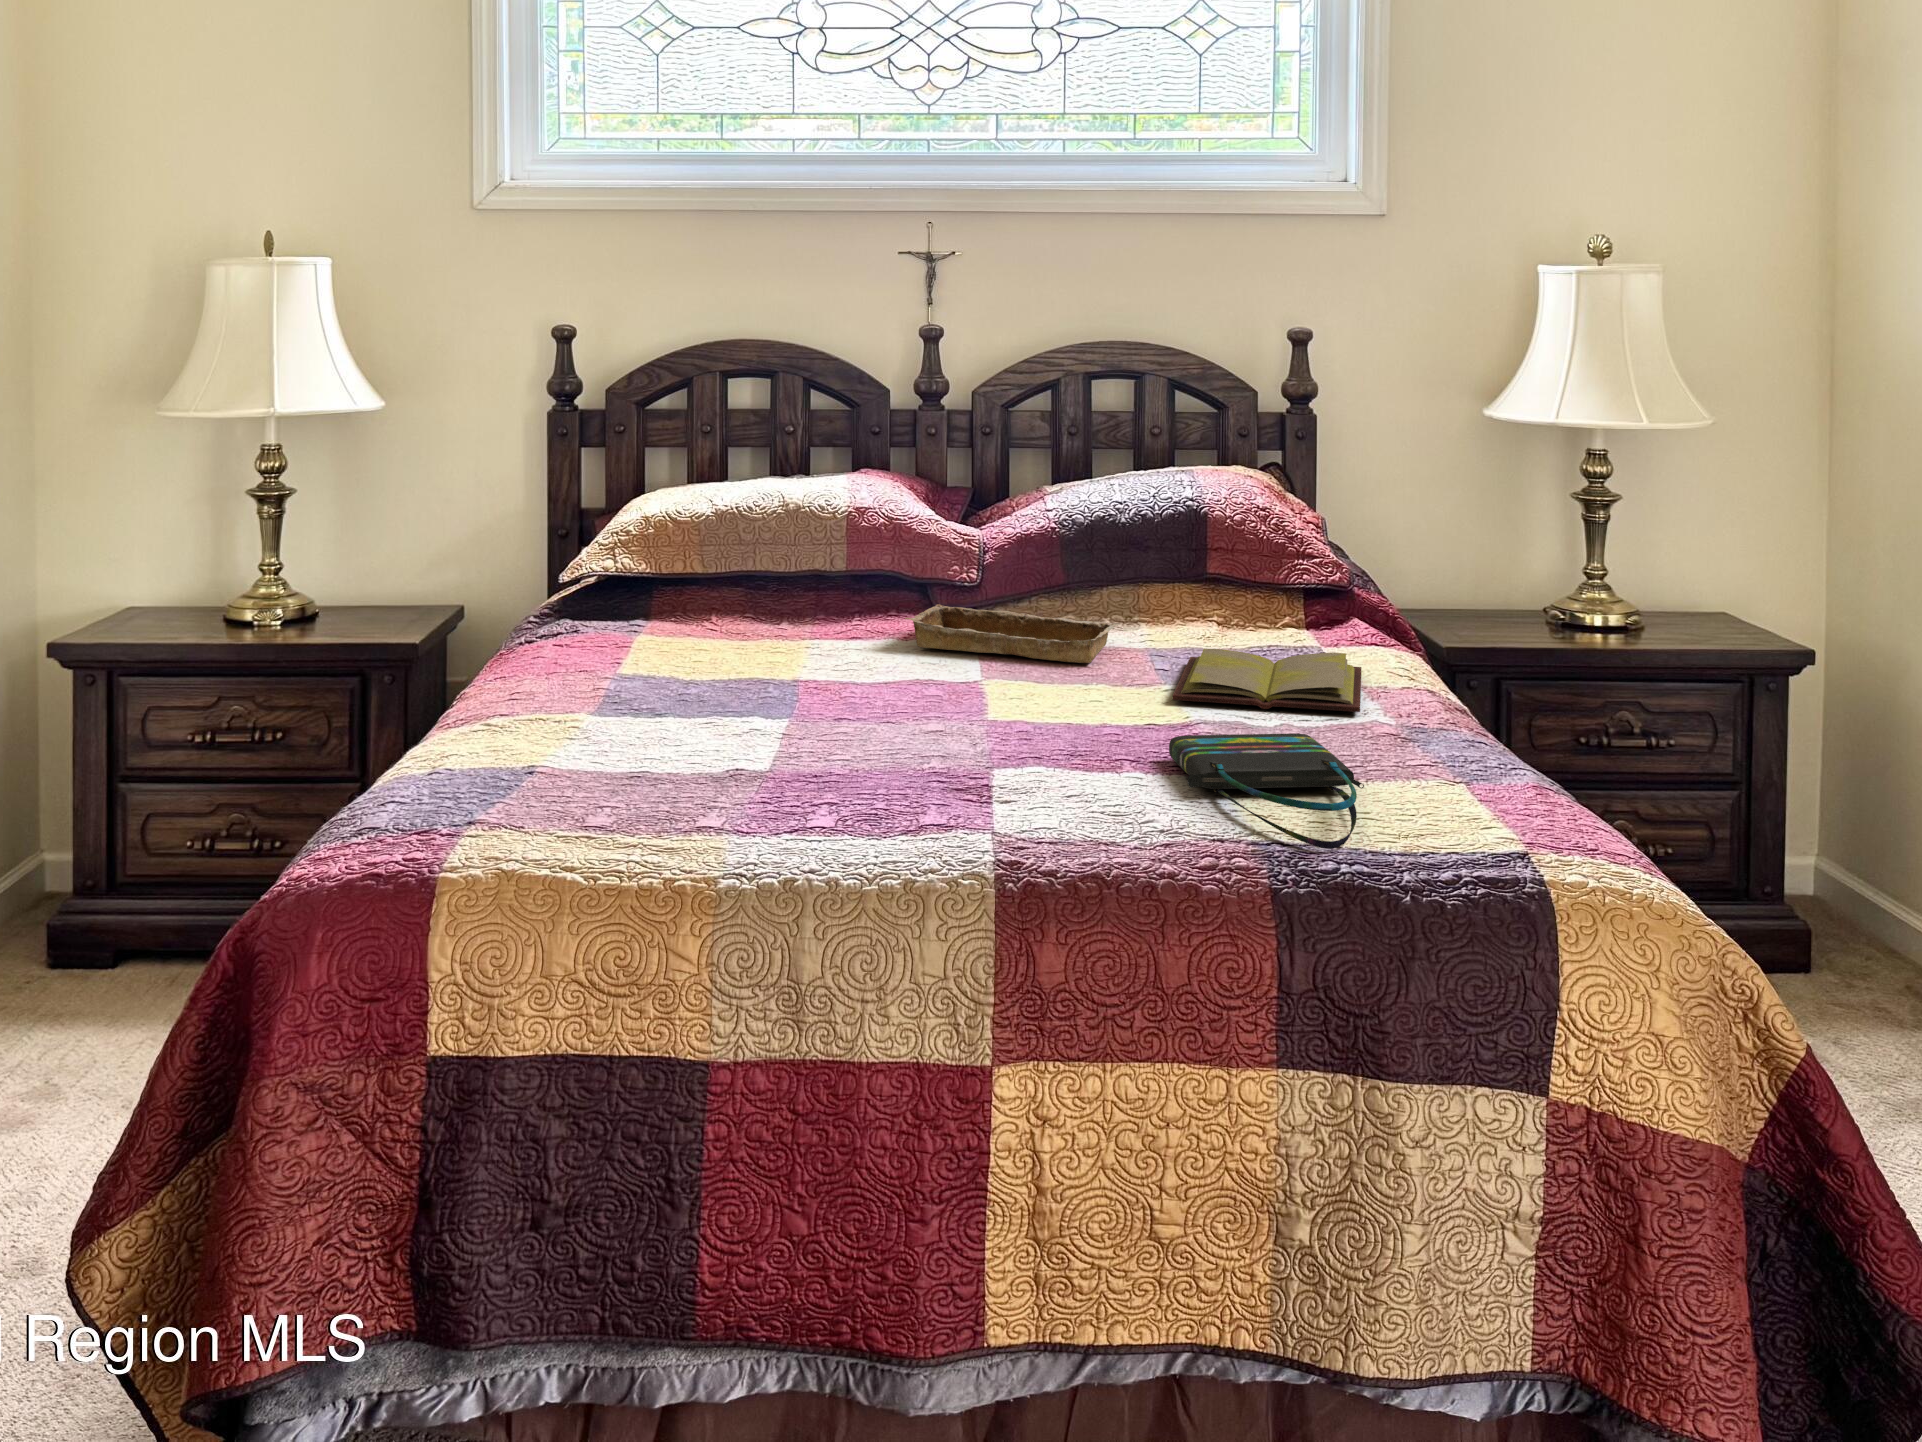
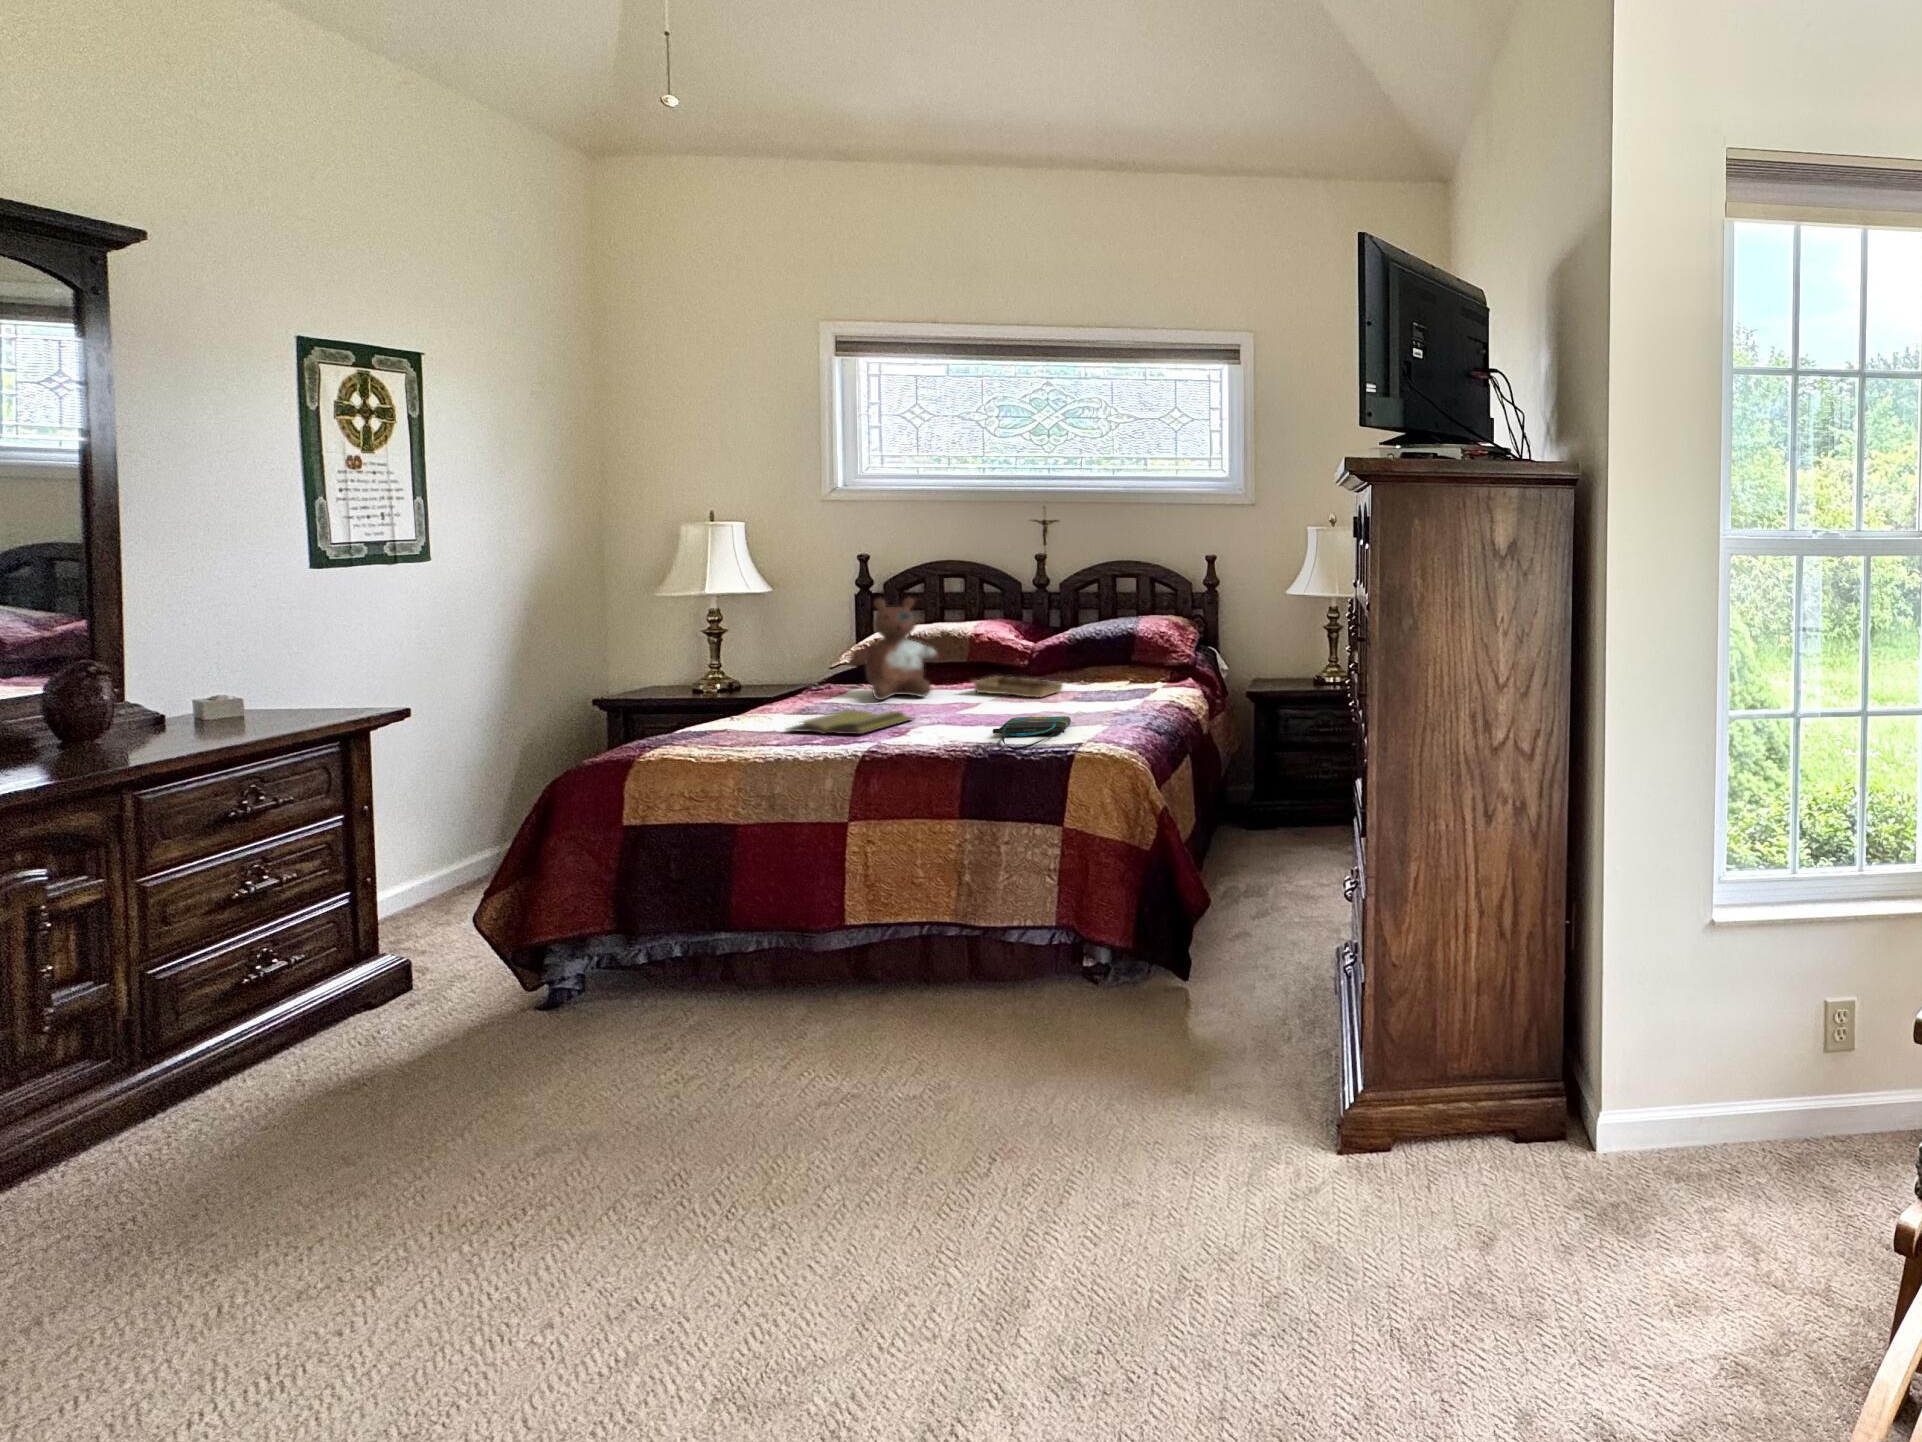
stuffed bear: none [649,423,834,668] -> present [849,598,939,700]
diary: present [1173,649,1361,712] -> present [787,709,914,734]

